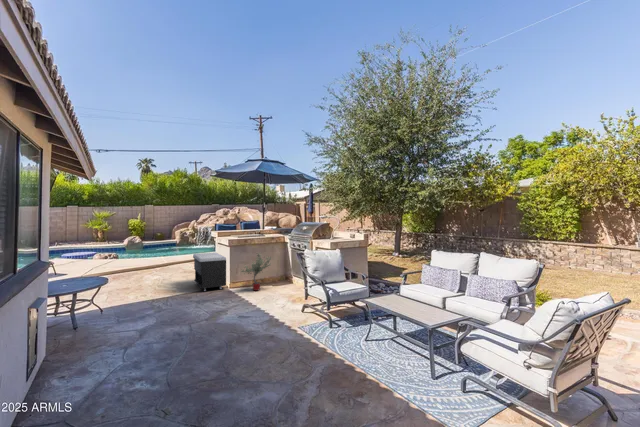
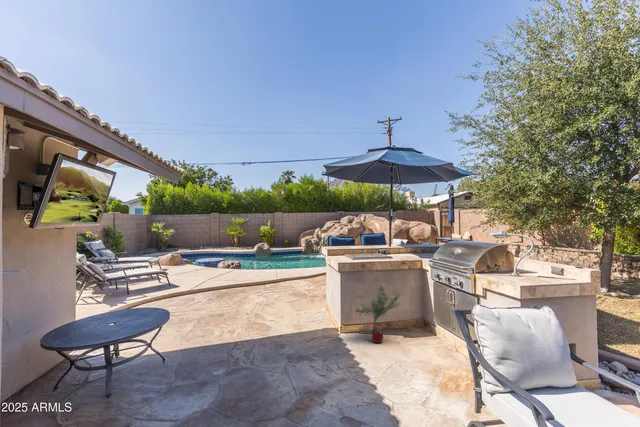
storage bench: present [193,253,226,291] -> none [298,275,336,330]

